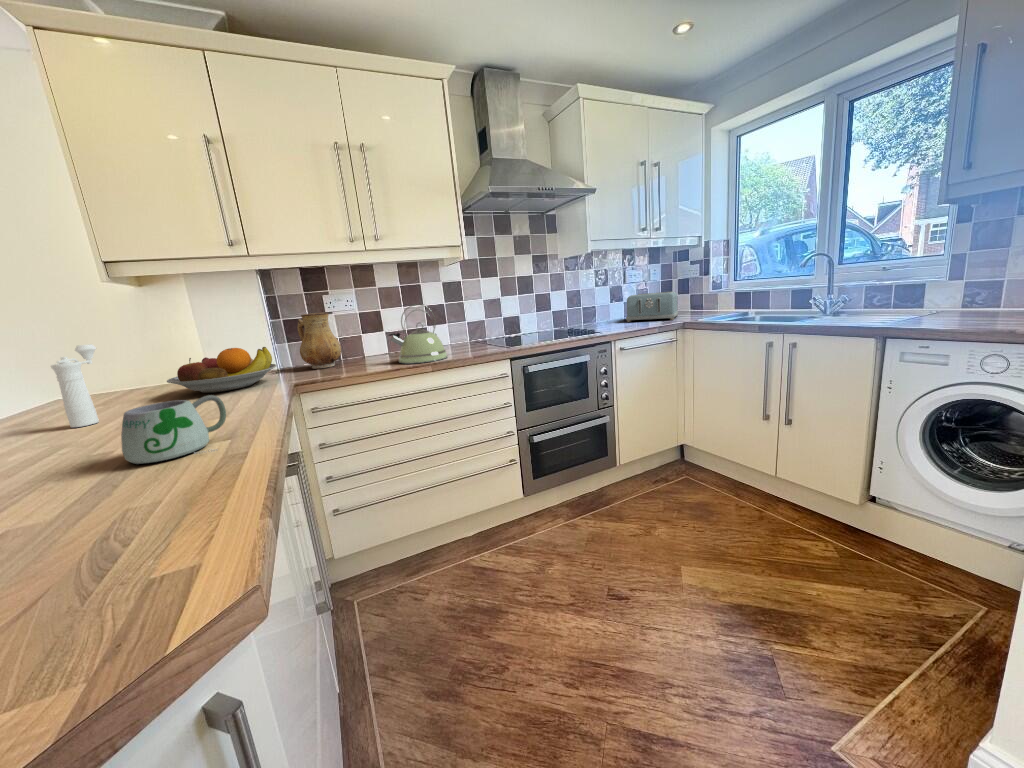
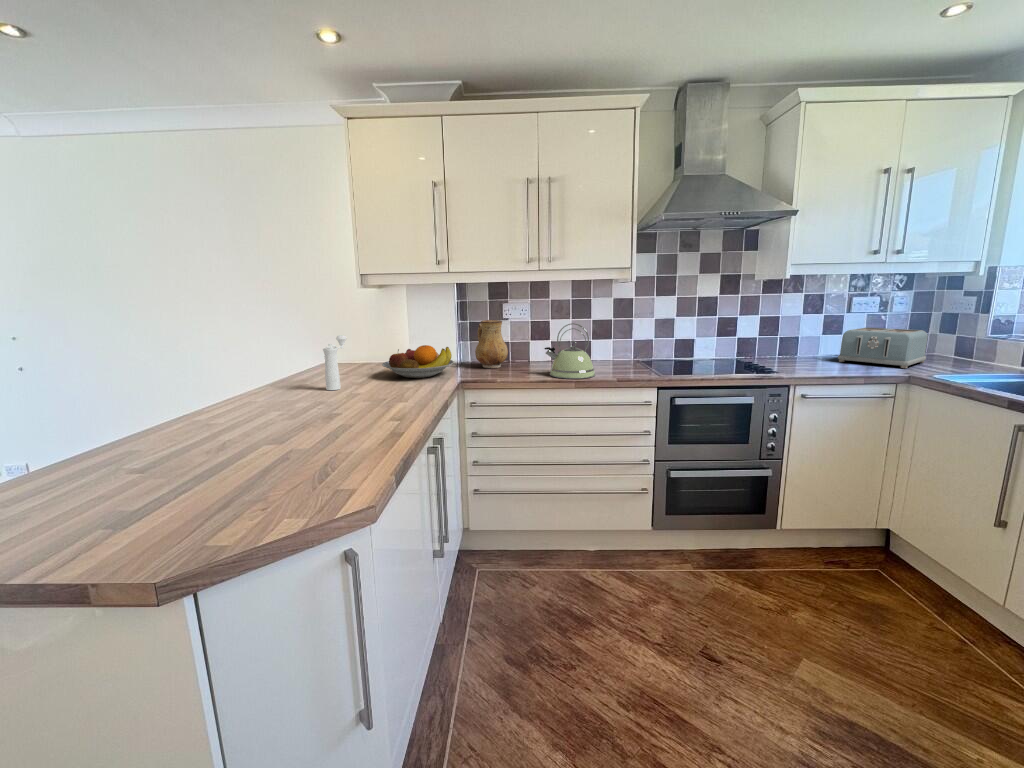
mug: present [121,395,226,464] -> none [345,390,401,428]

